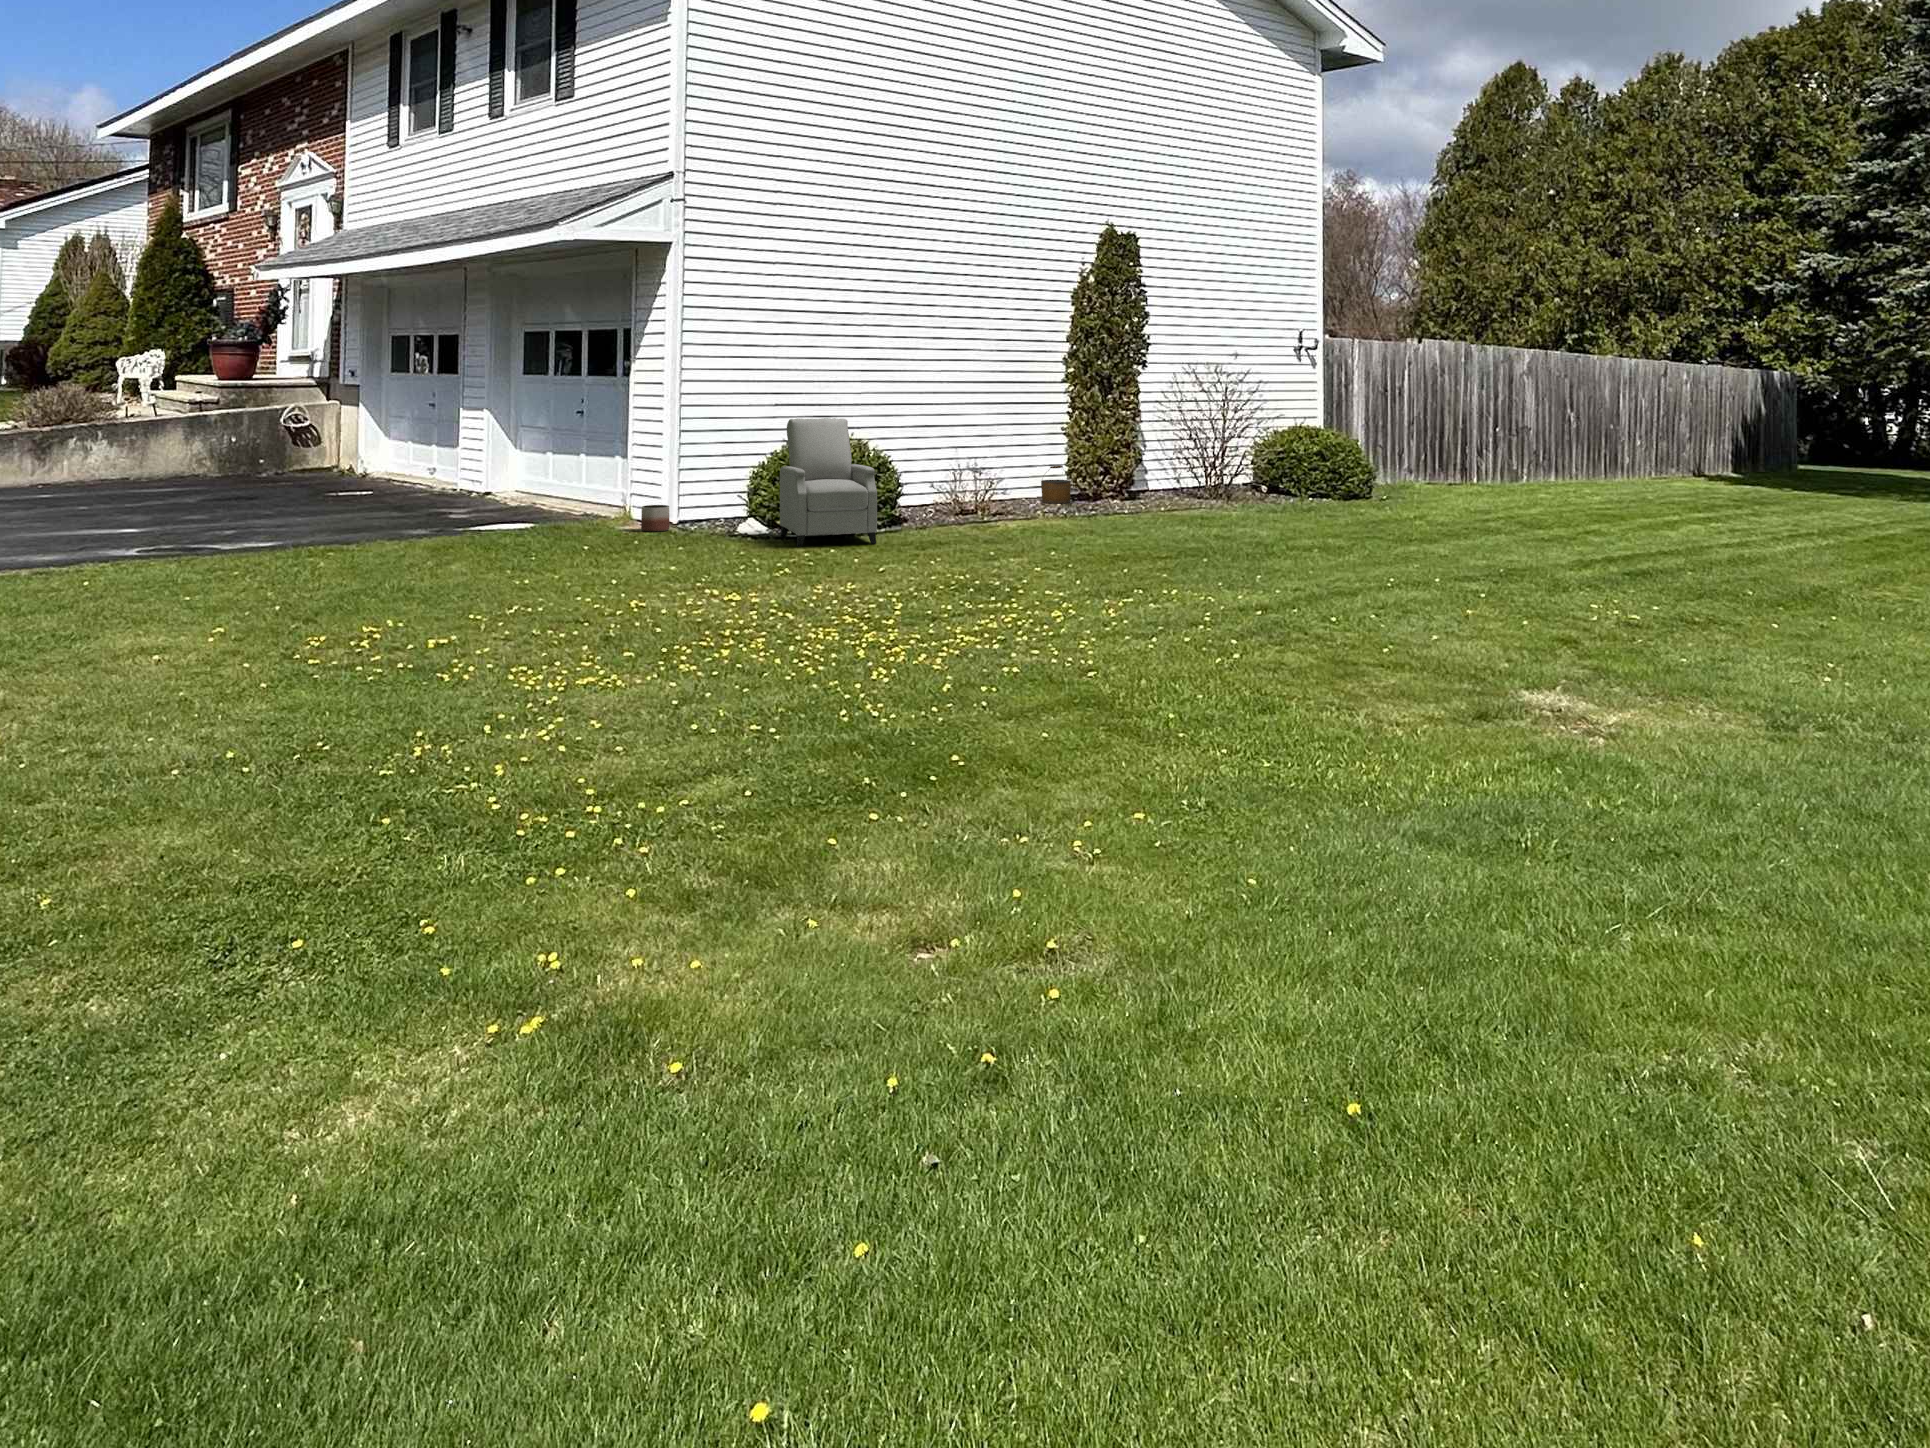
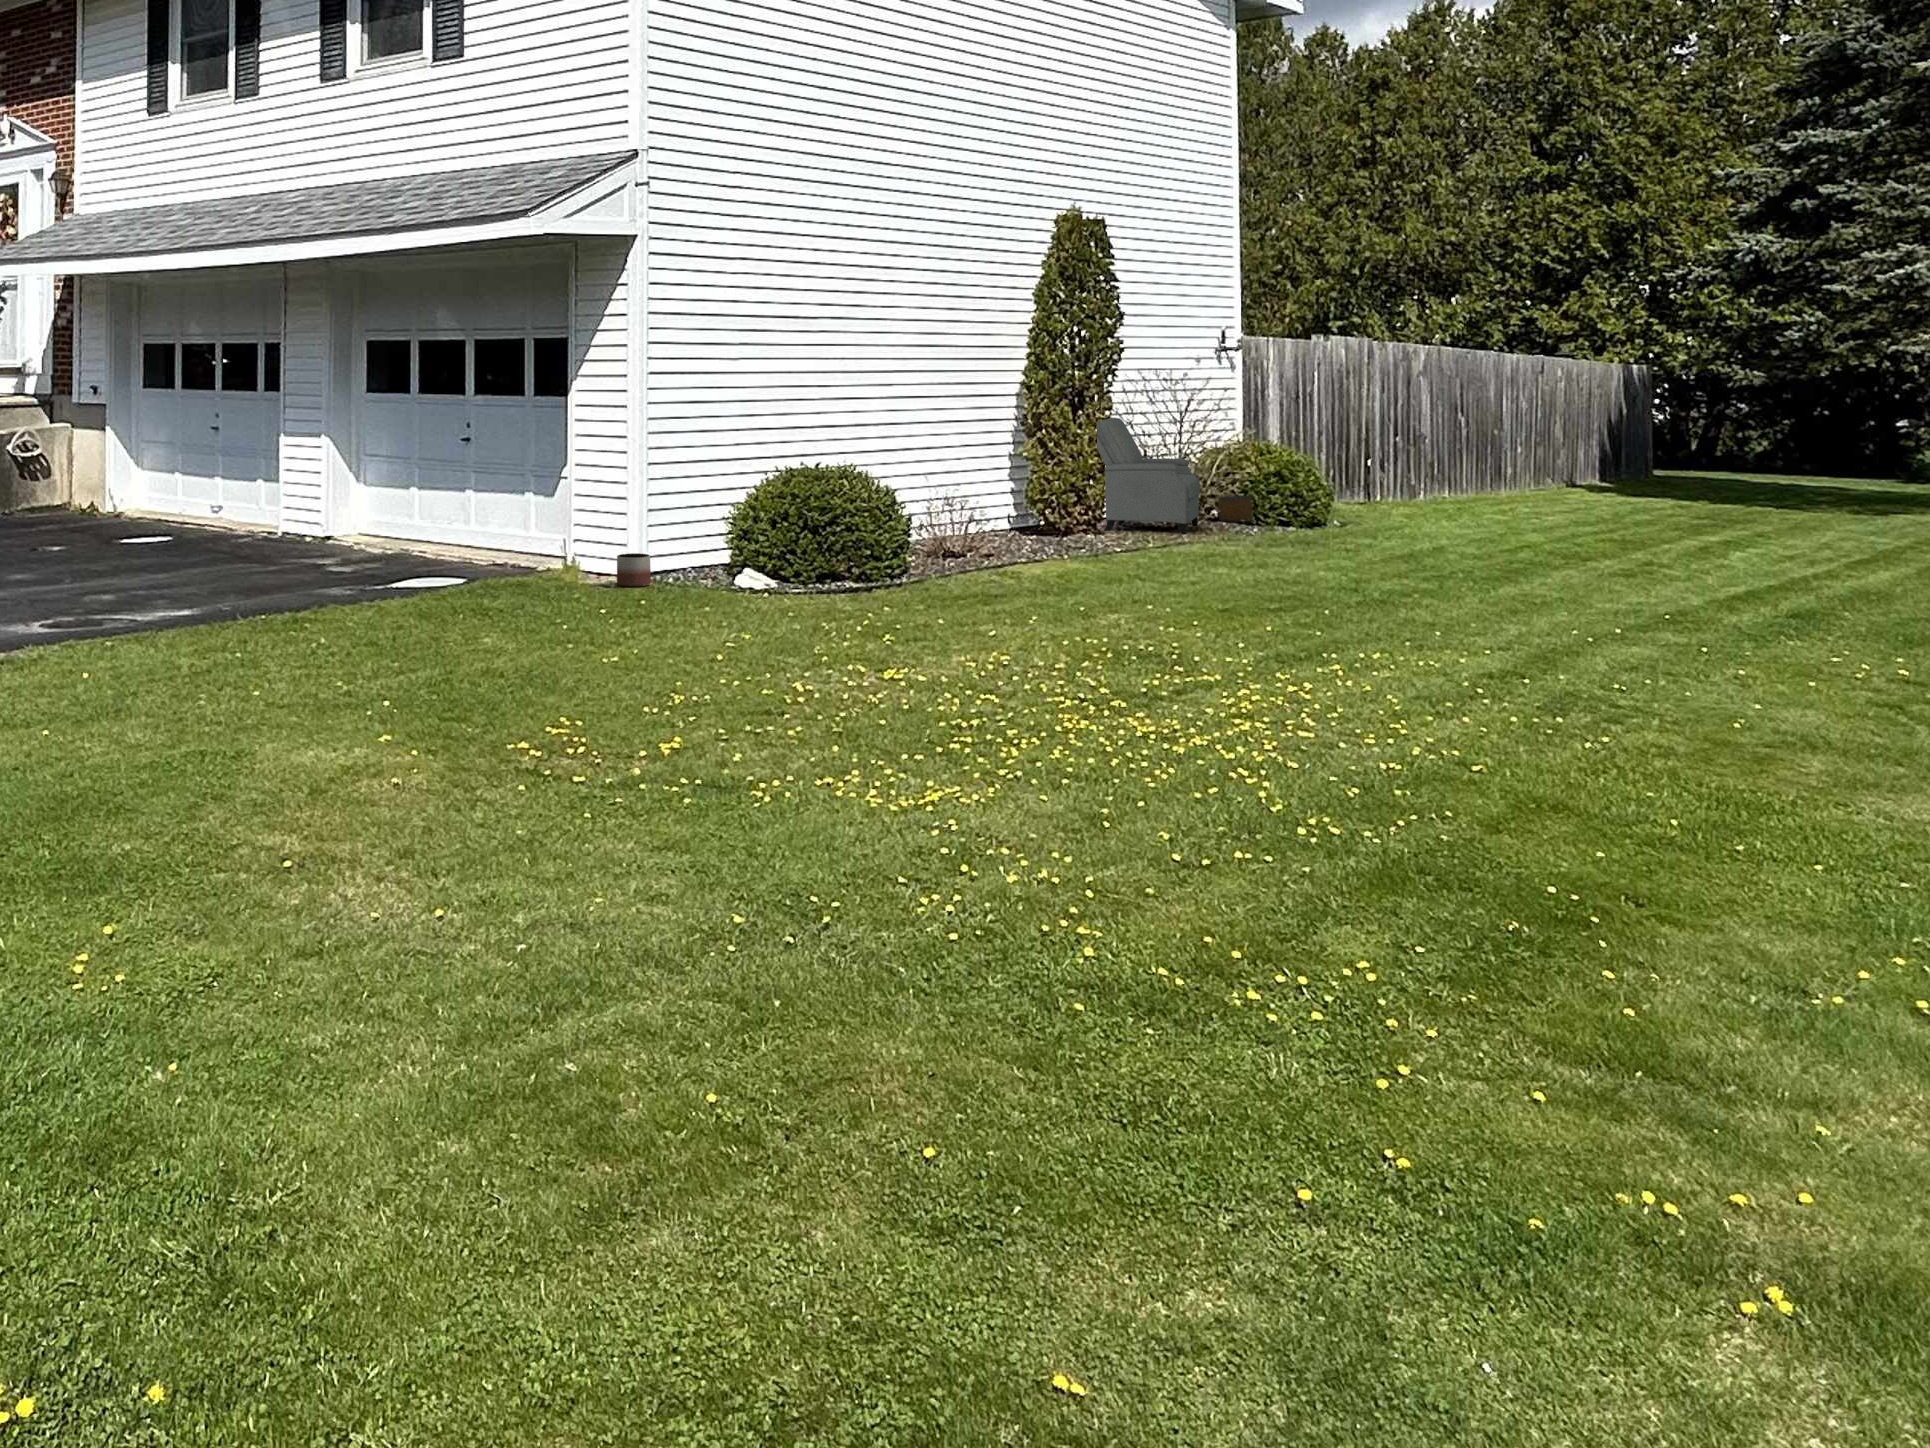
chair: present [780,418,877,547] -> present [1096,418,1200,534]
bucket: present [1041,466,1071,504] -> present [1218,480,1252,522]

